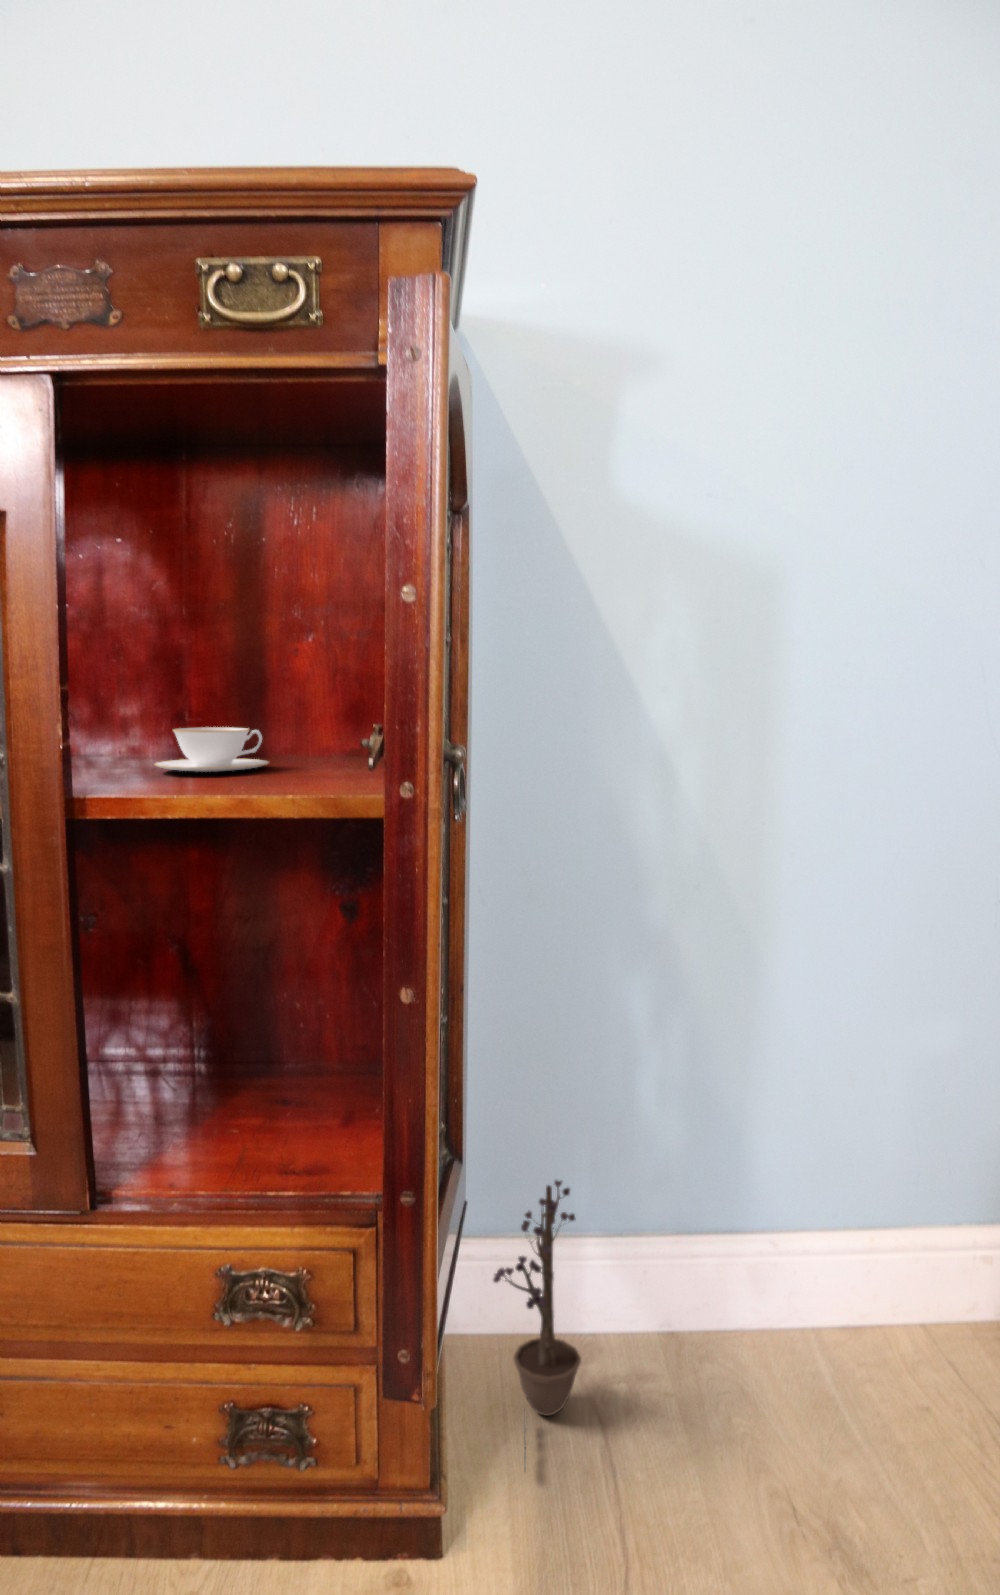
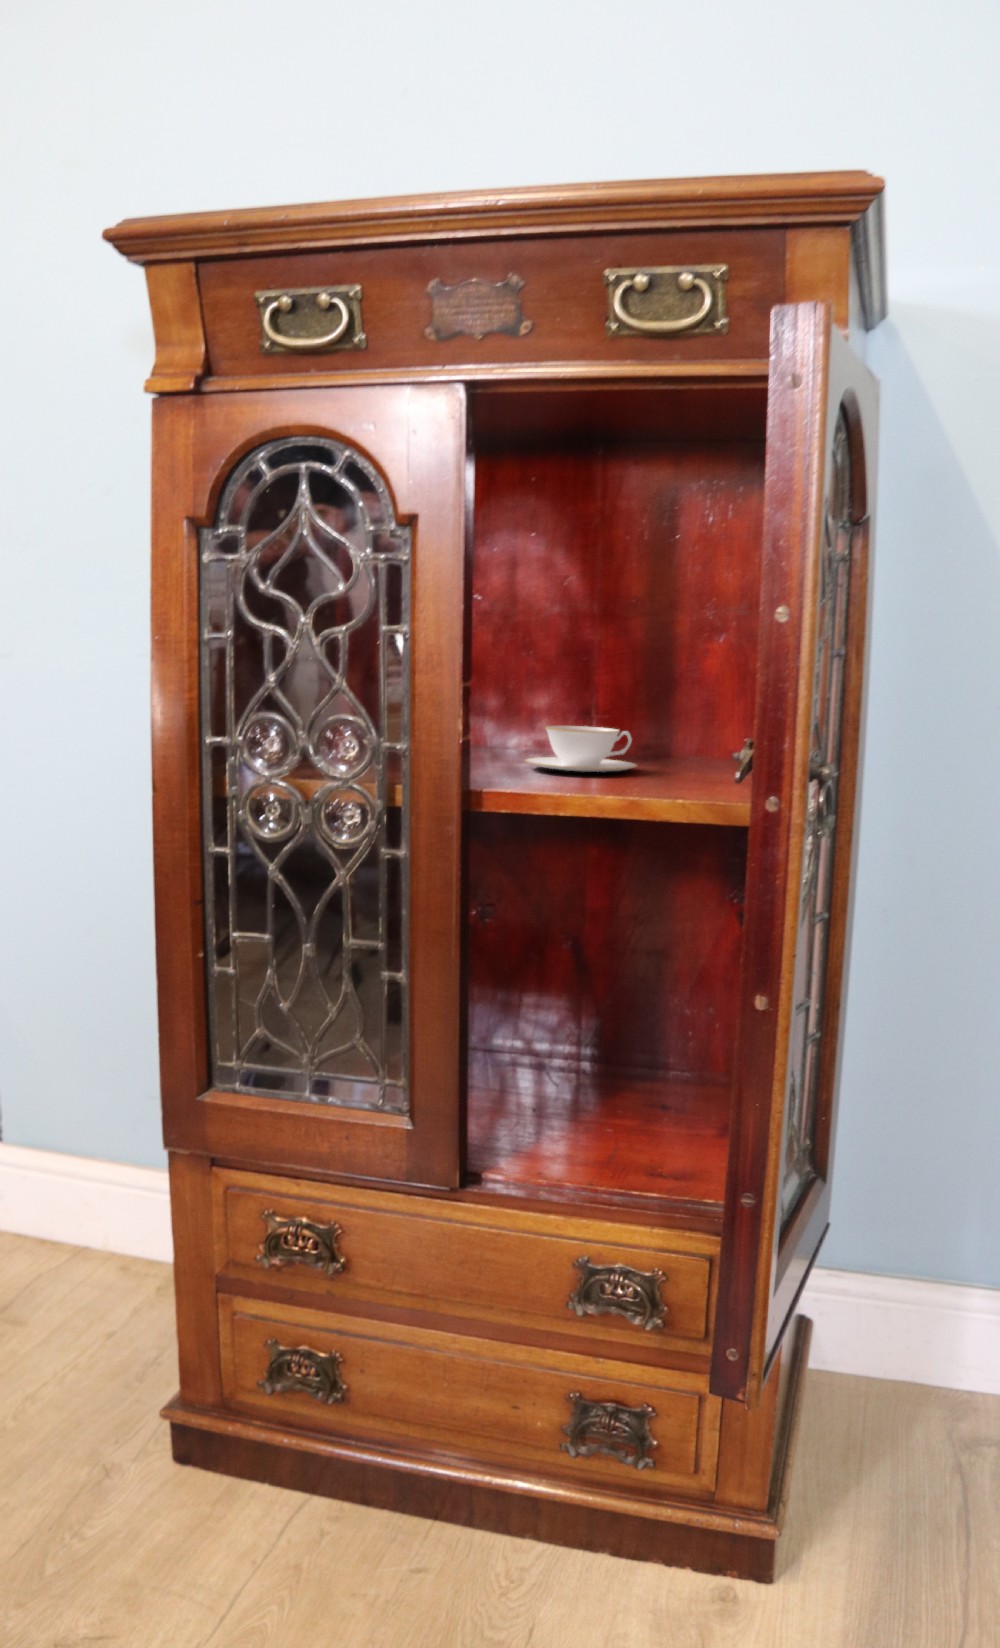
decorative plant: present [493,1180,581,1416] -> none [833,1227,922,1521]

